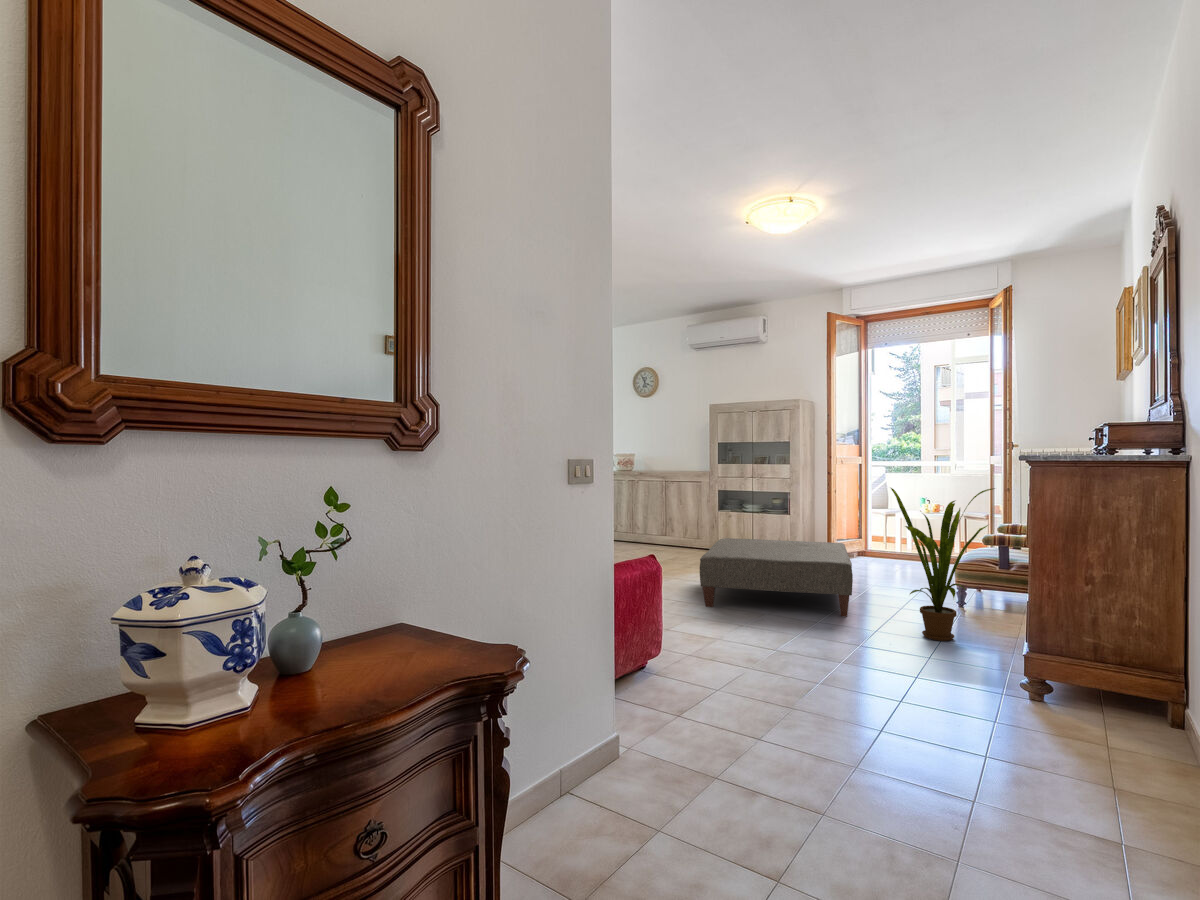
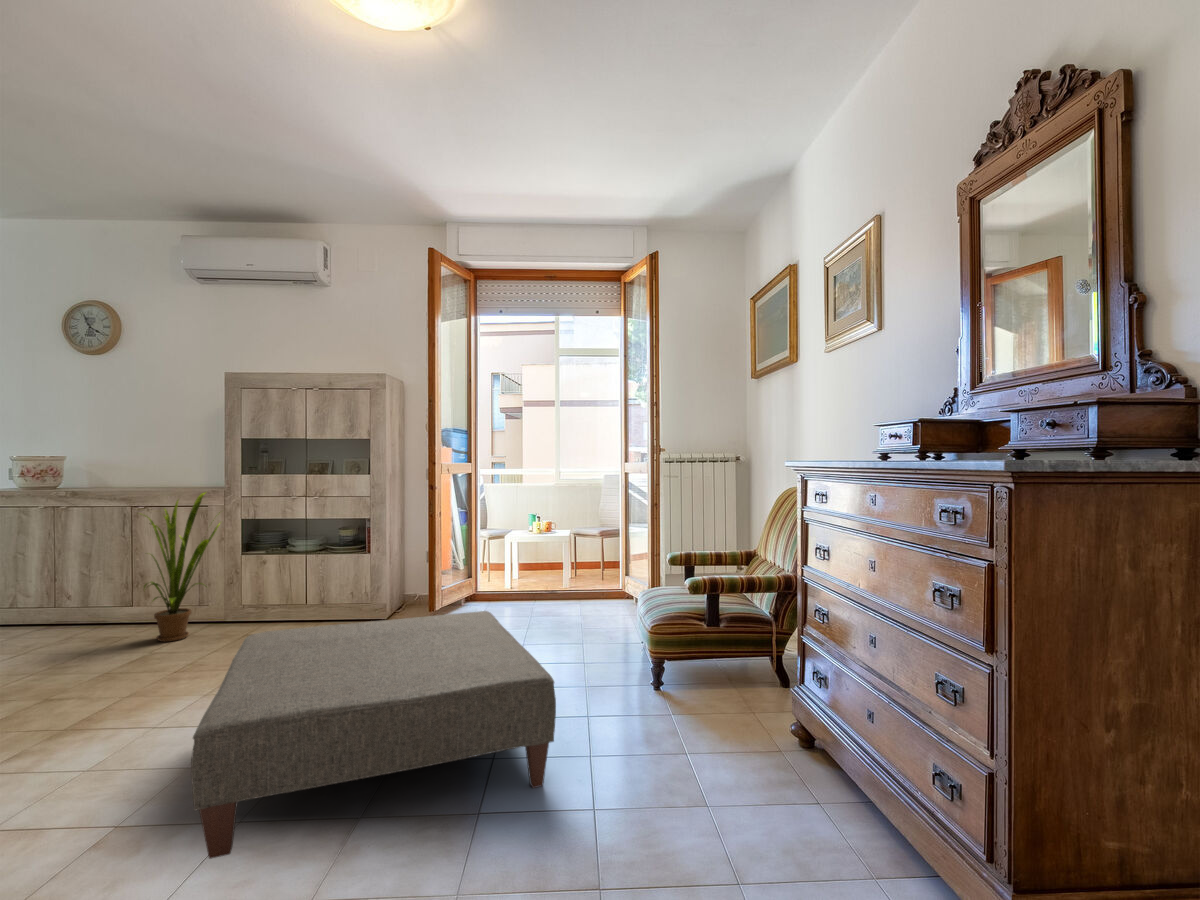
house plant: present [891,488,995,641] -> present [144,492,220,642]

